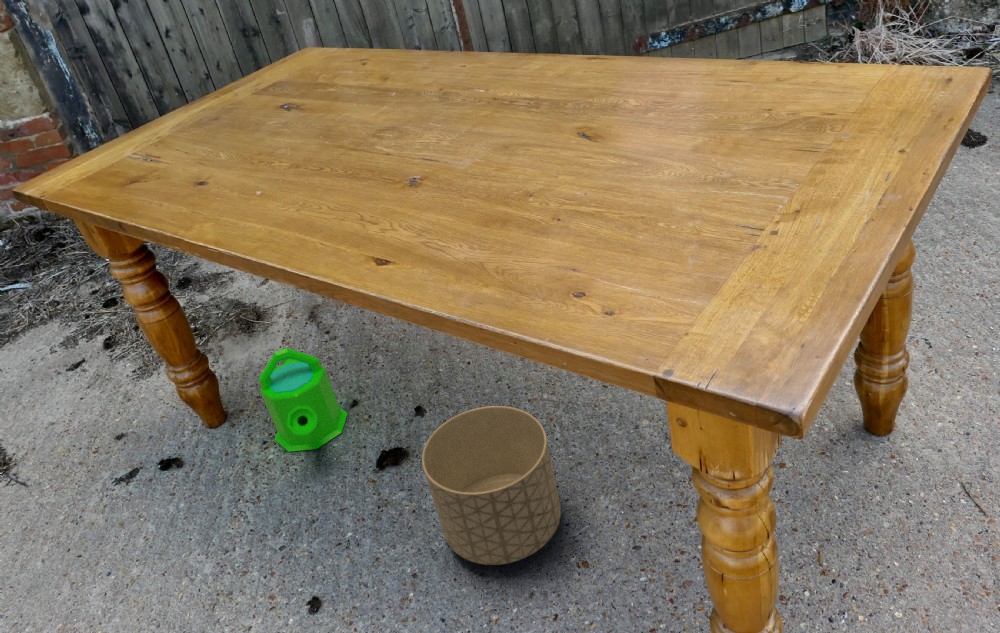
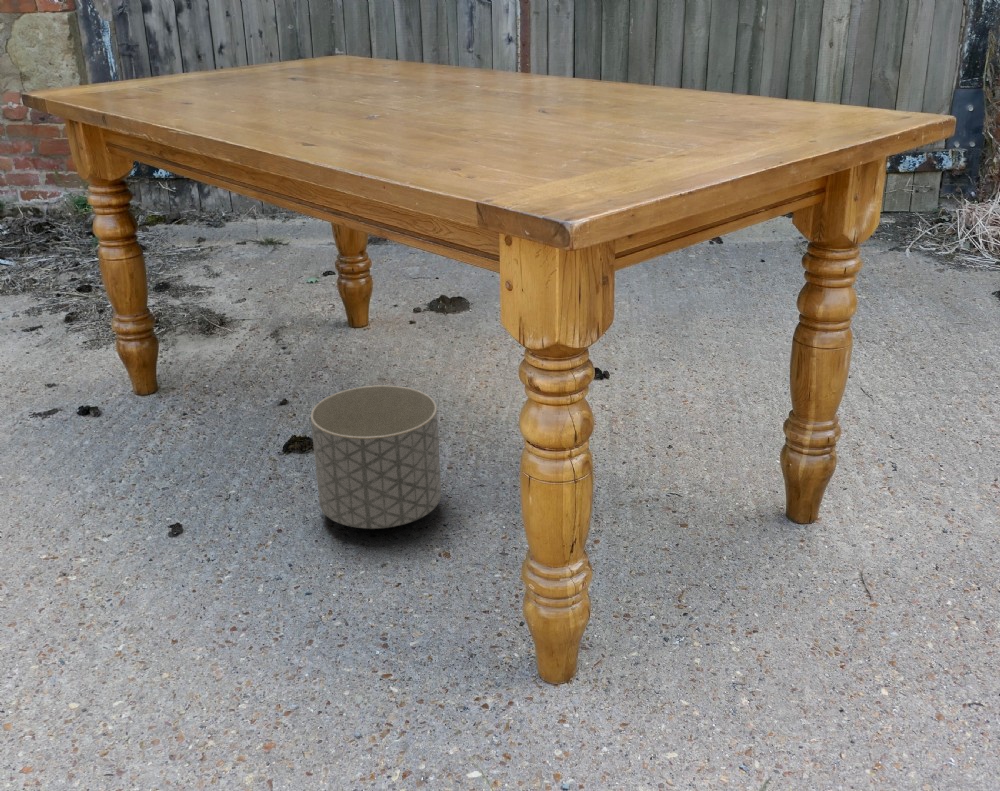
watering can: present [258,348,348,452] -> none [193,318,276,428]

